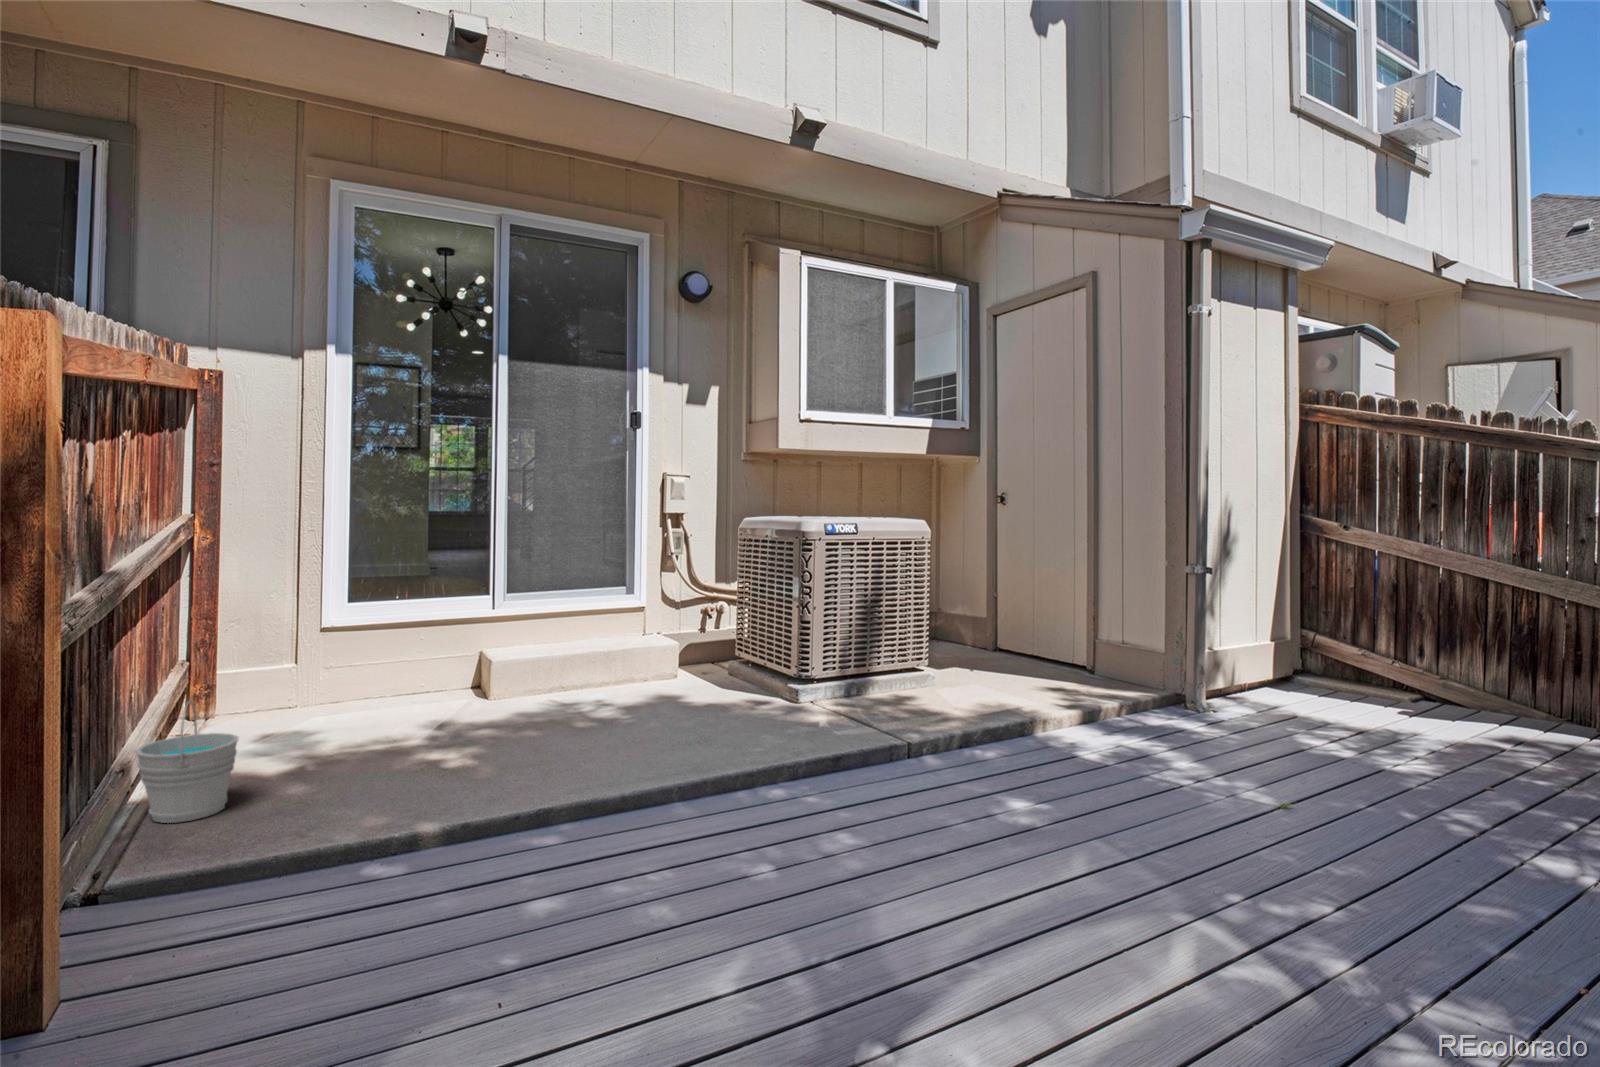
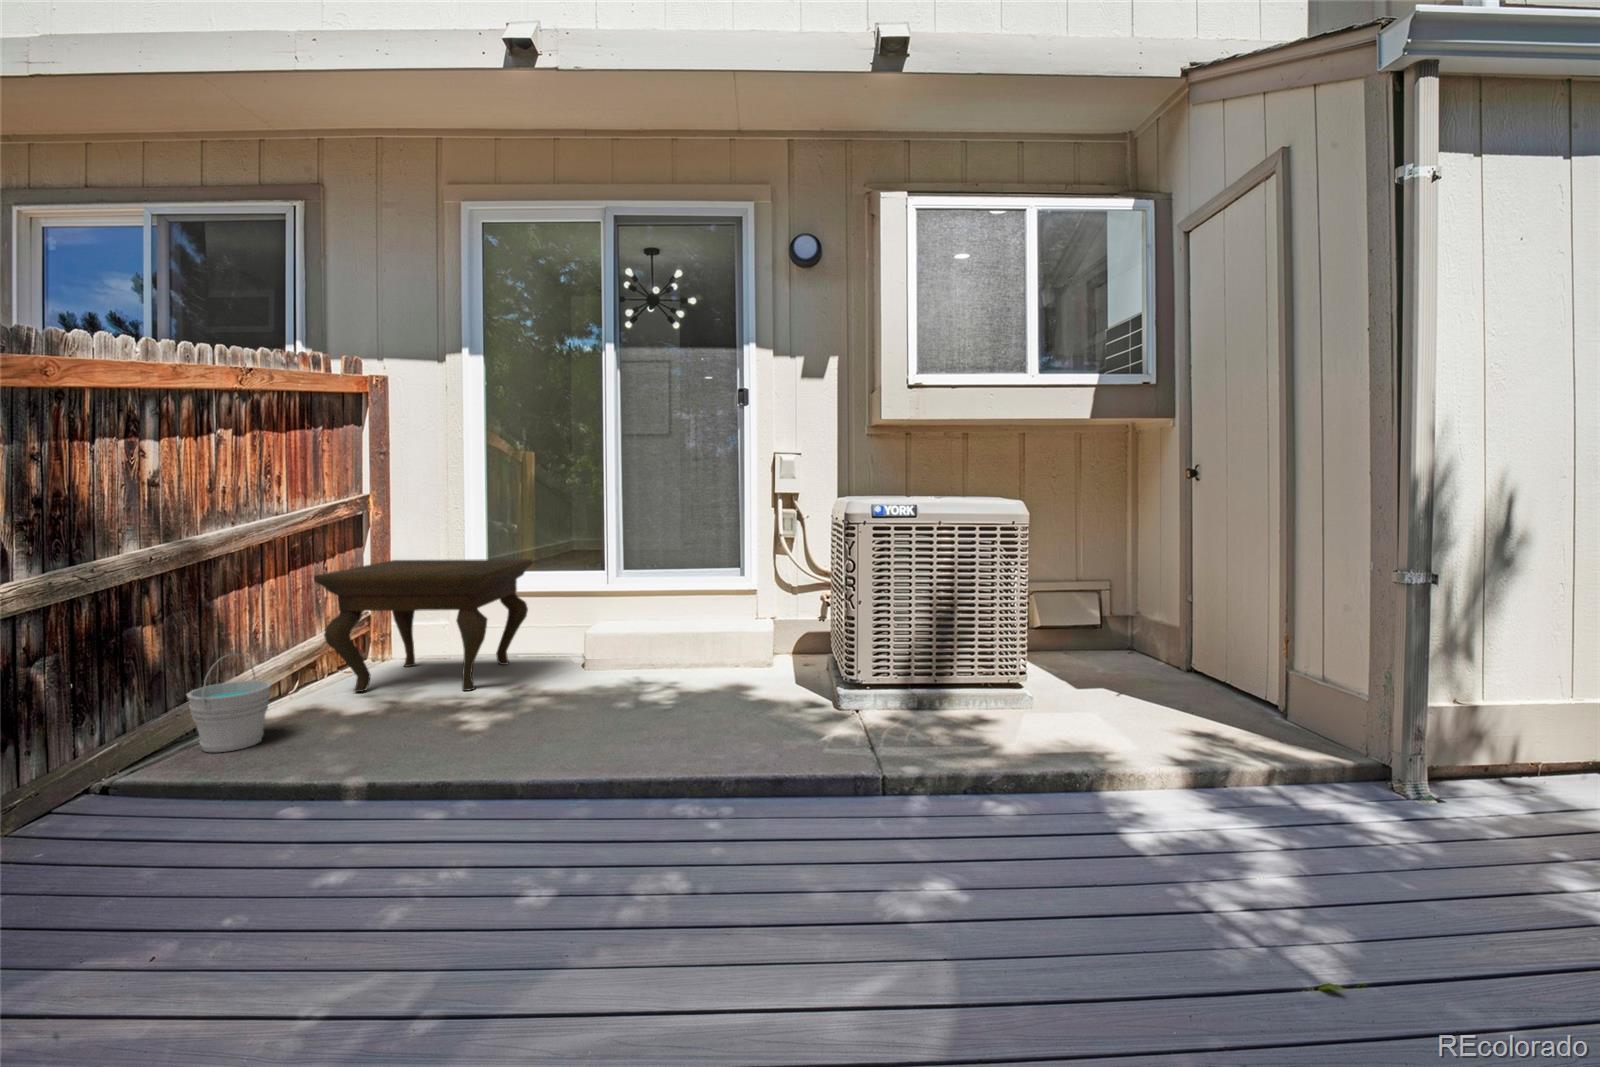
side table: none [208,586,431,749] -> present [314,559,532,692]

